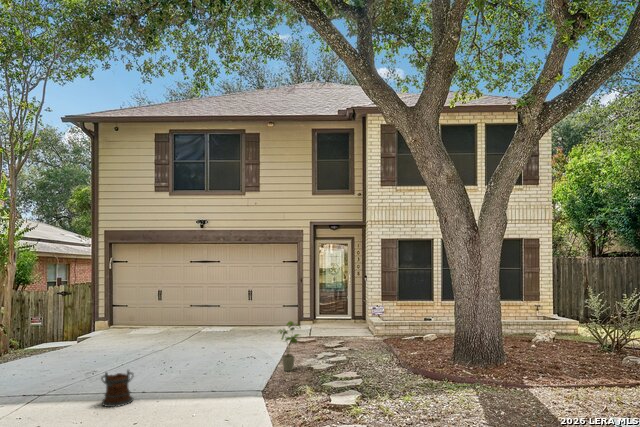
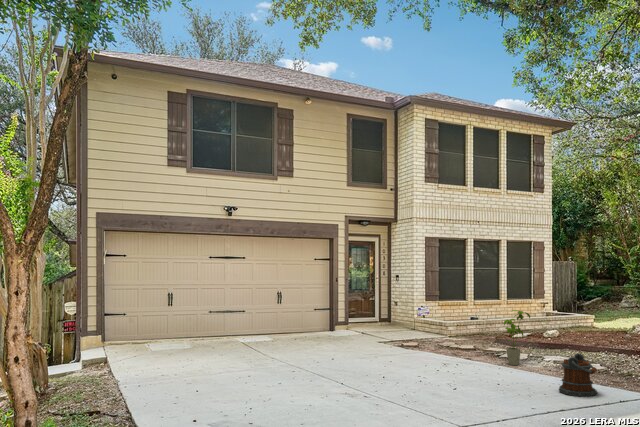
bucket: present [101,370,133,407] -> present [559,354,597,397]

